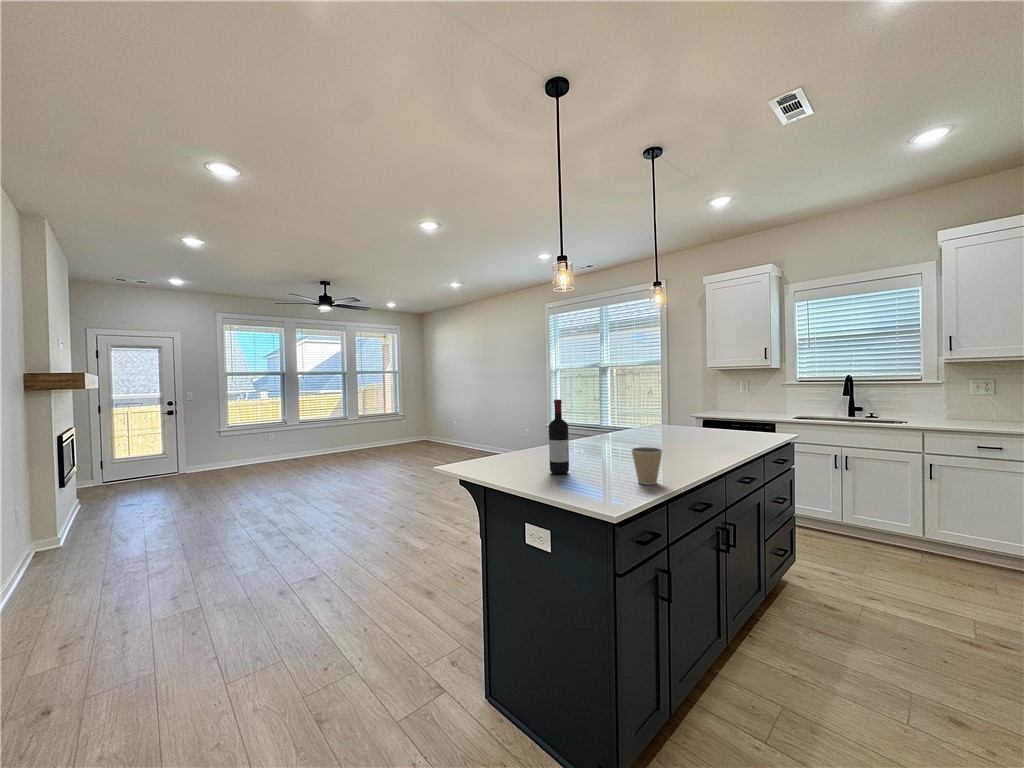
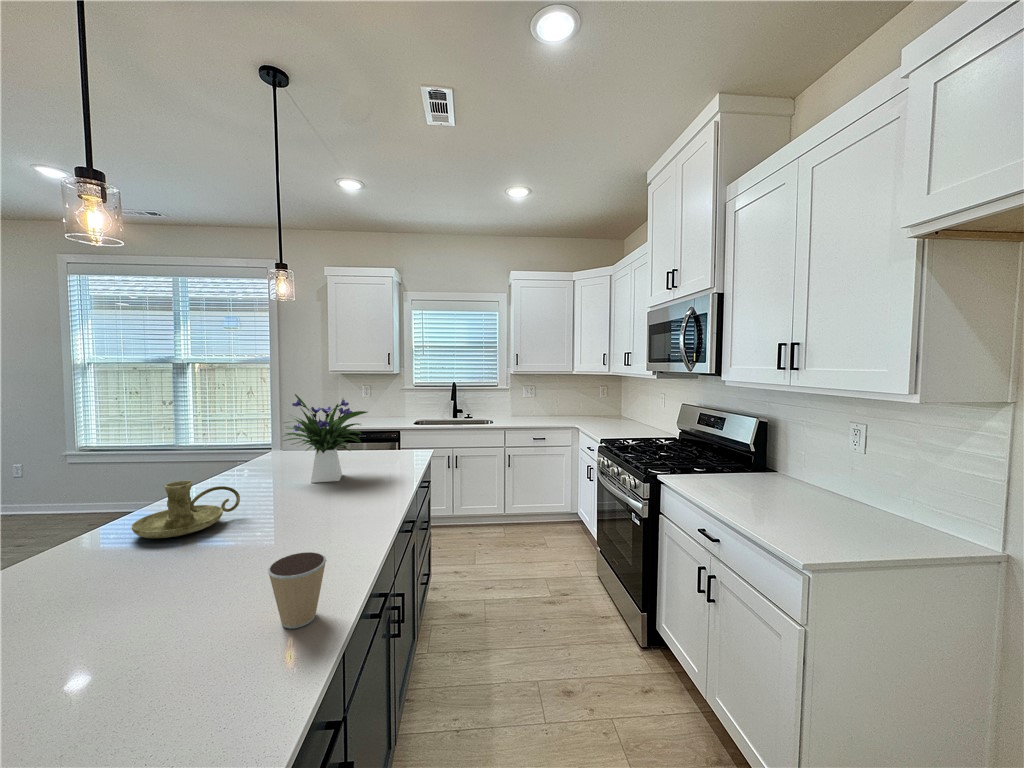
flower arrangement: none [656,374,724,442] -> present [285,394,367,483]
wine bottle: present [549,400,569,474] -> none [45,493,112,669]
candle holder: none [576,420,628,449] -> present [132,481,240,538]

